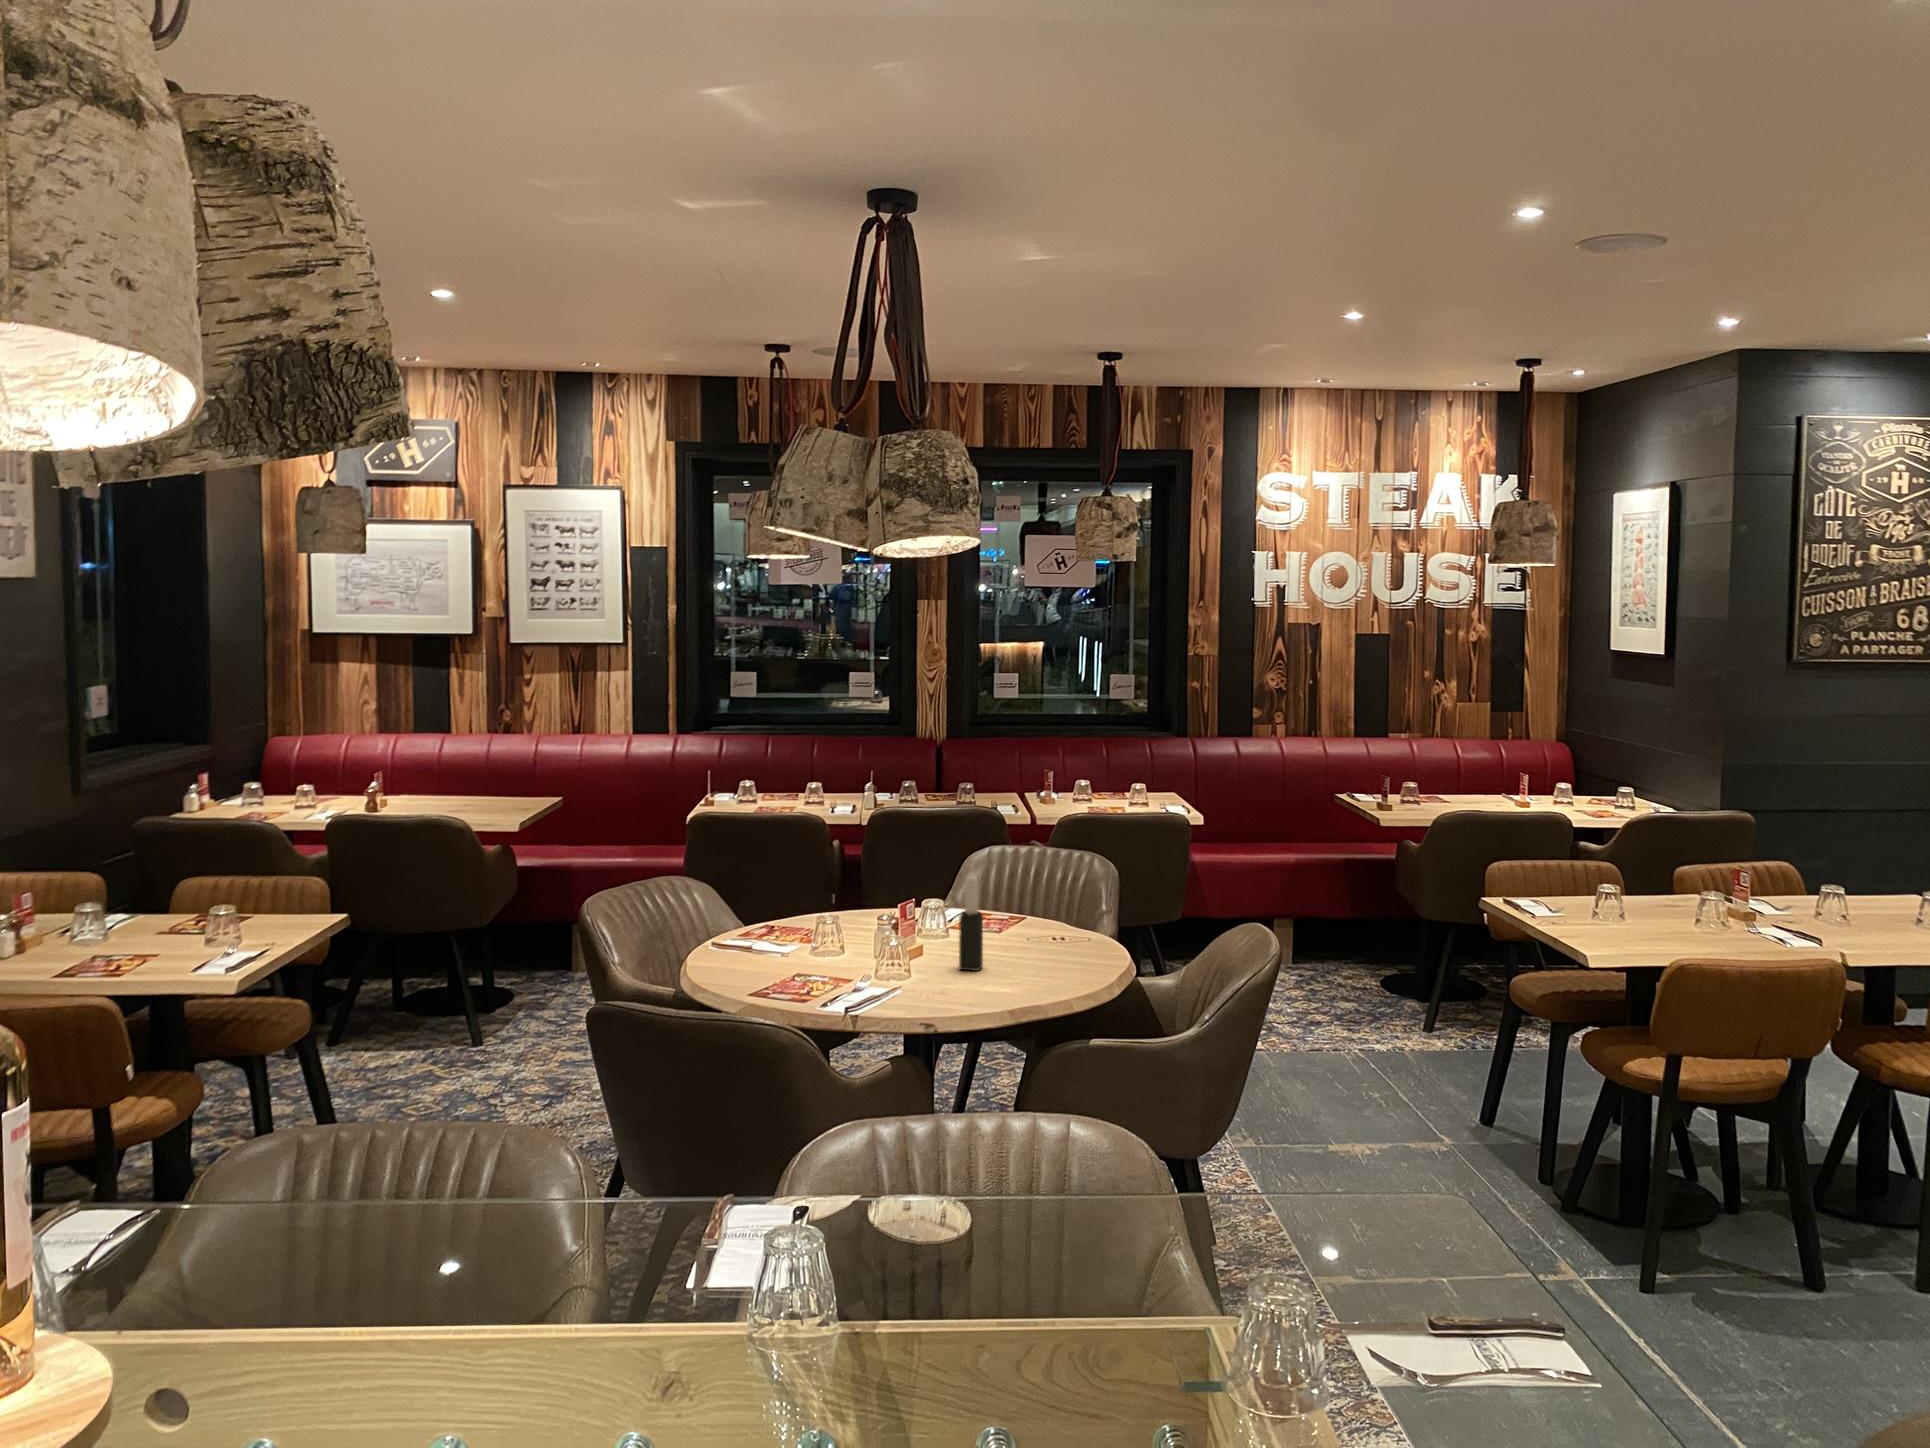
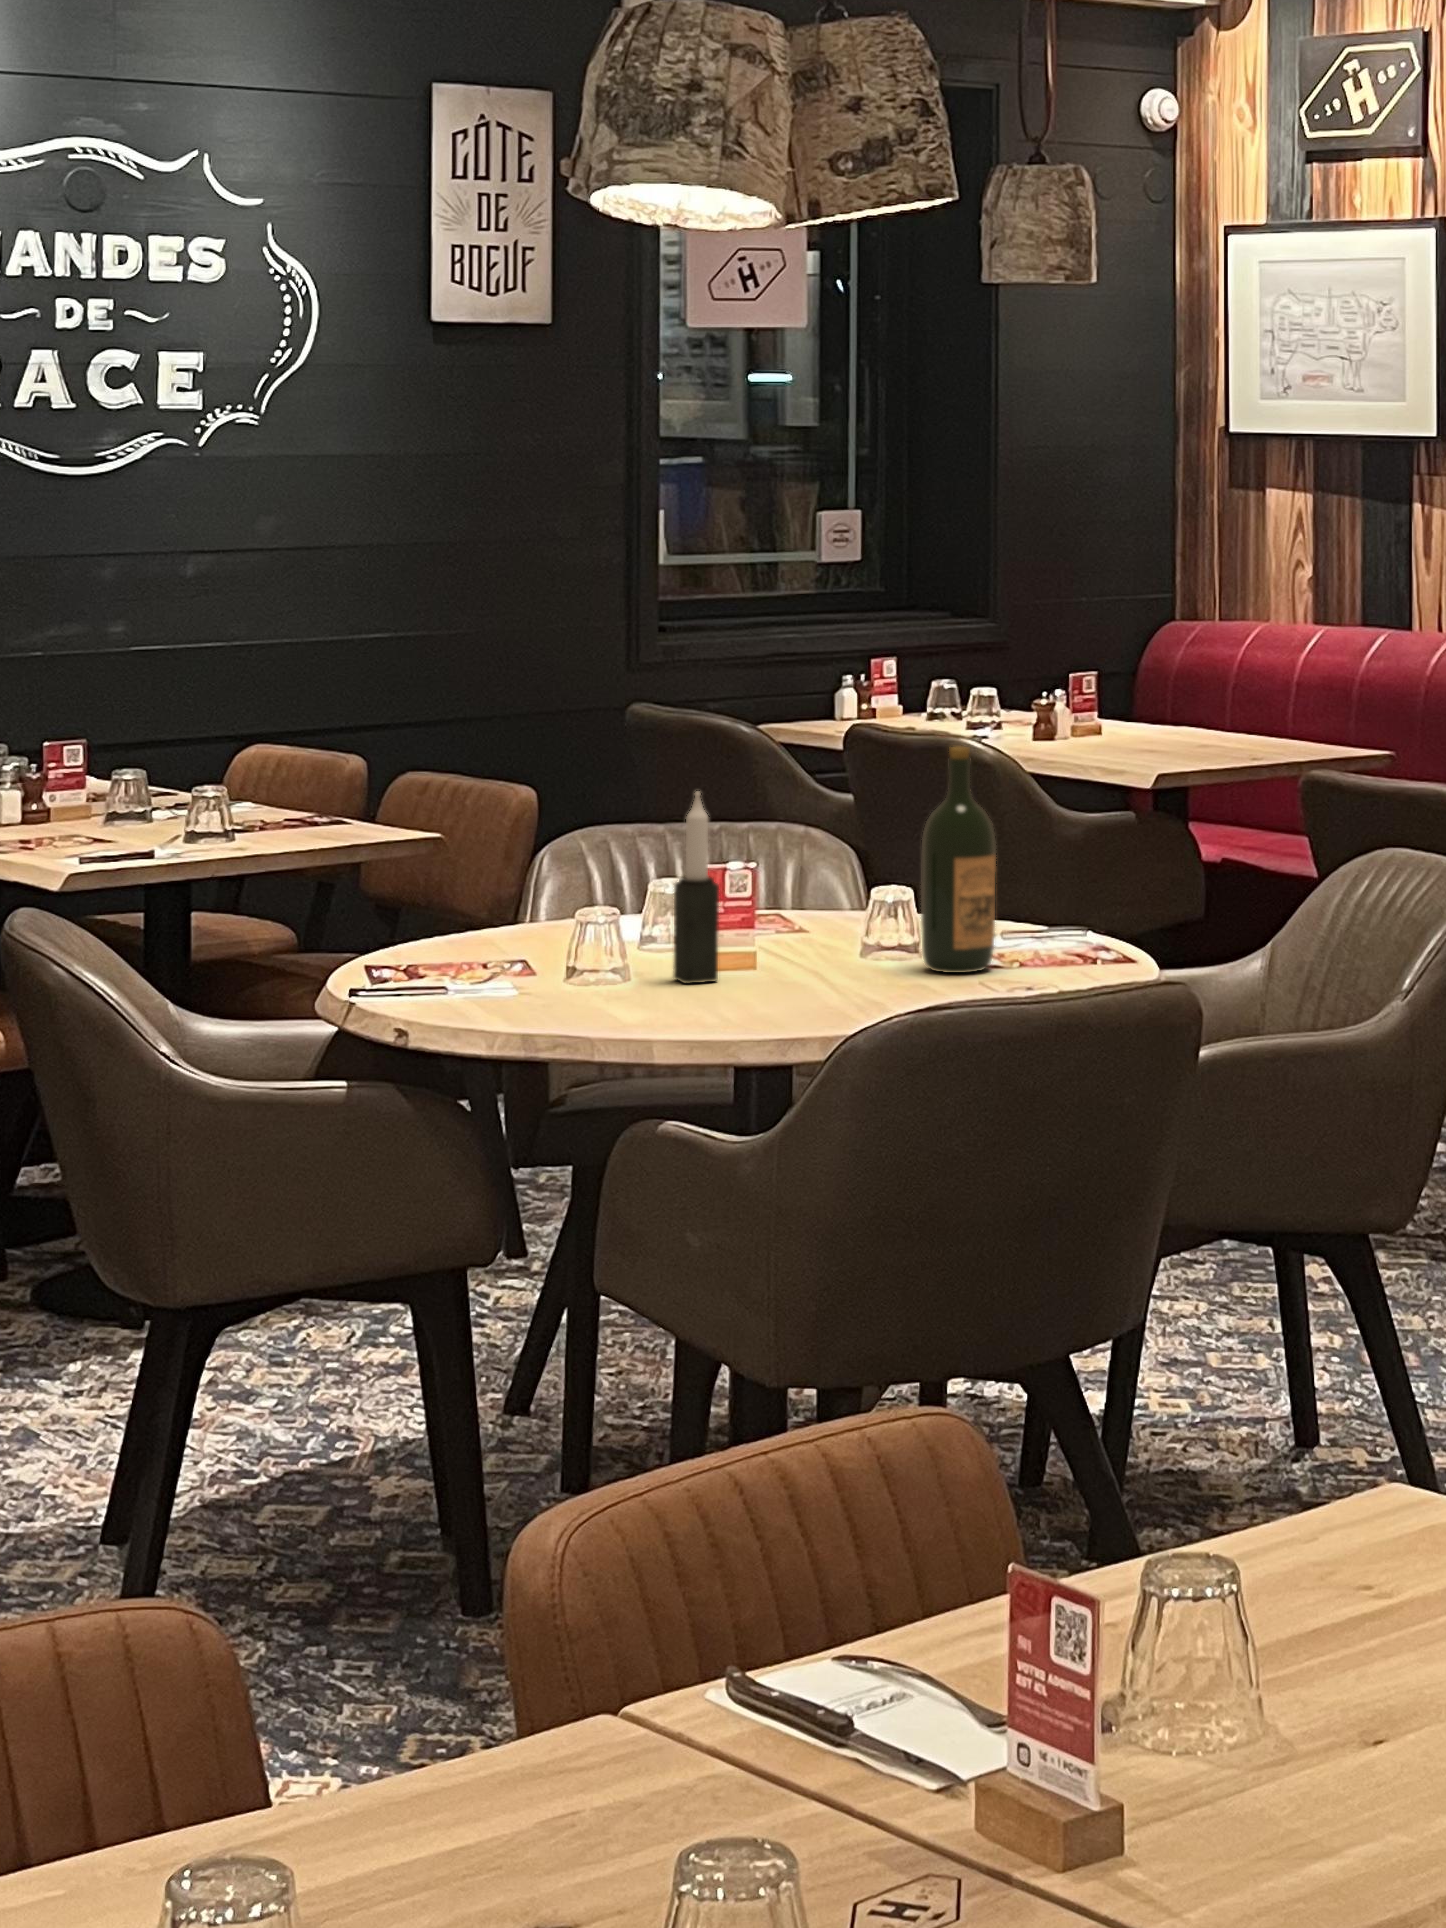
wine bottle: none [1006,821,1045,938] -> present [921,747,996,973]

